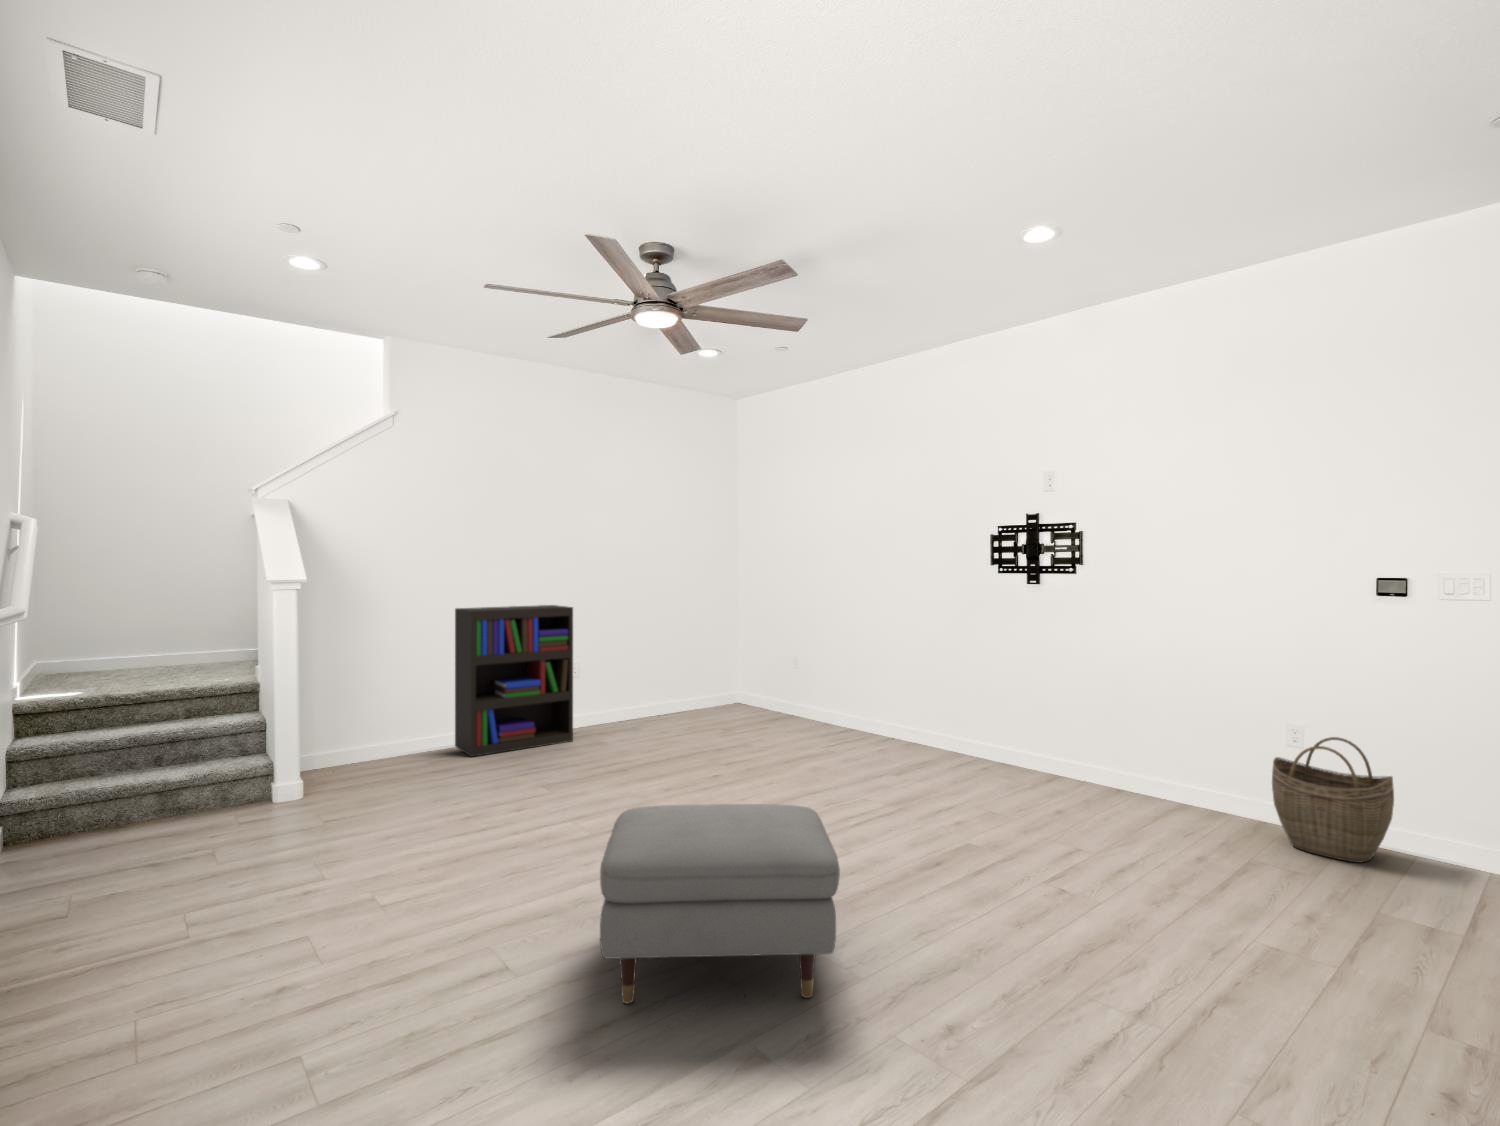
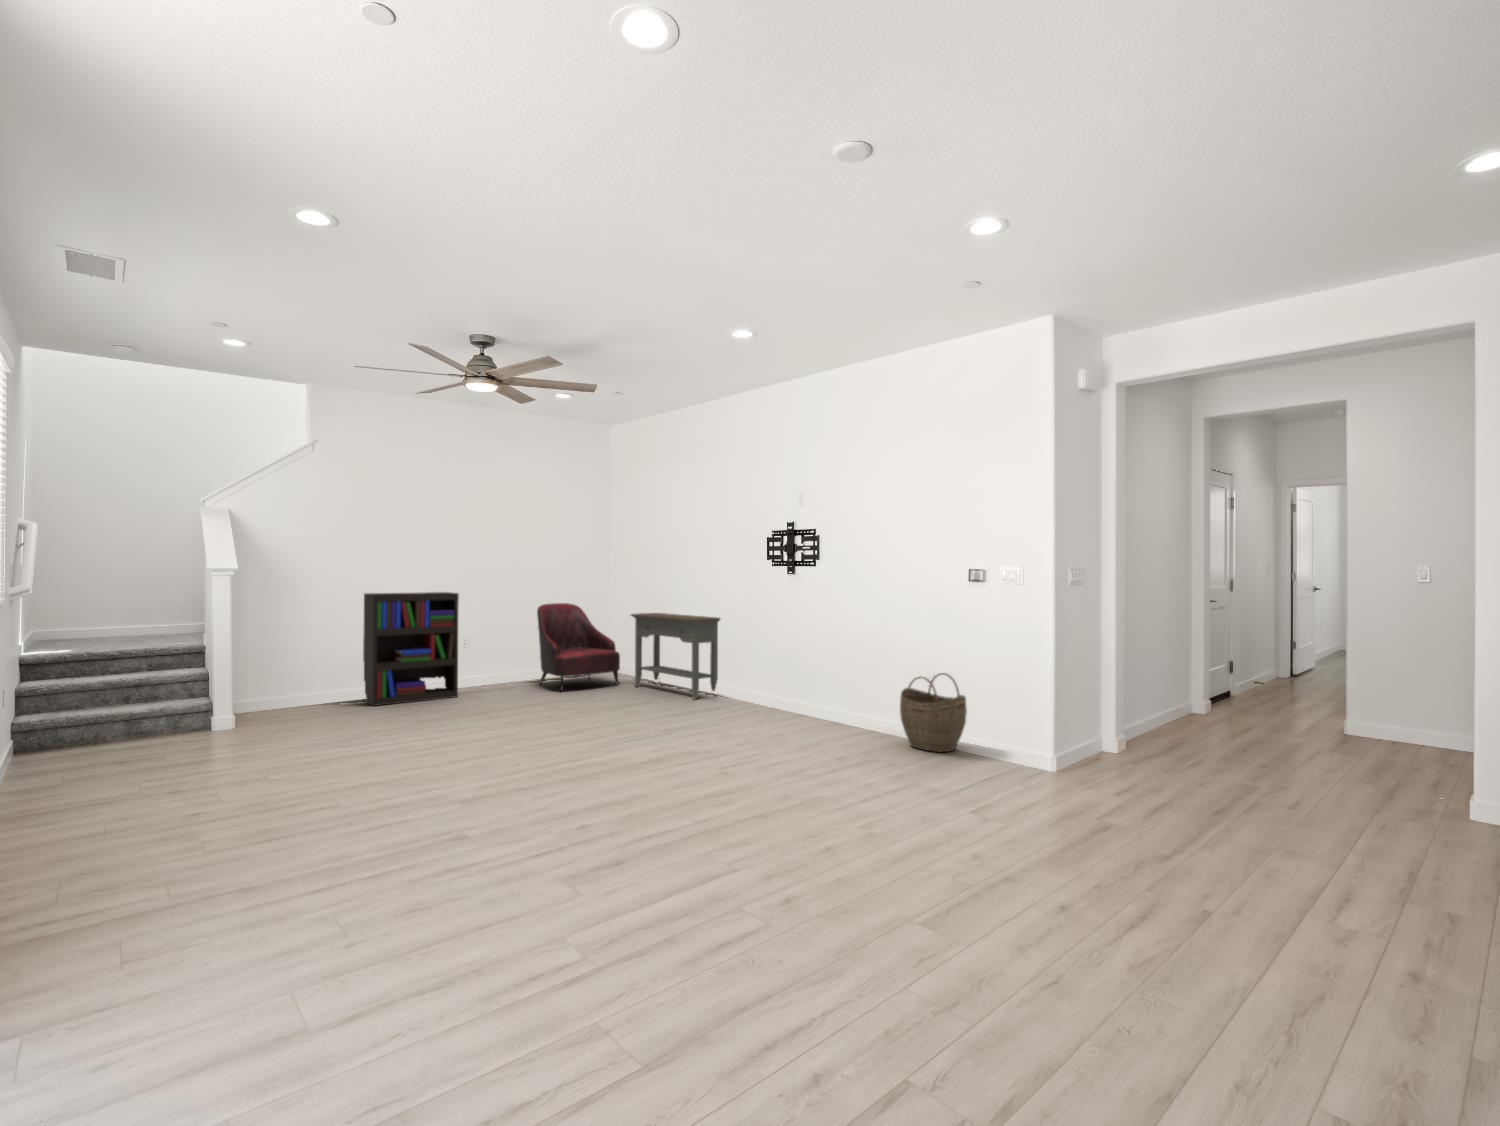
armchair: none [660,616,767,734] -> present [537,603,620,691]
console table: none [781,629,914,748] -> present [631,613,720,699]
ottoman: present [600,804,840,1004] -> none [391,704,554,809]

